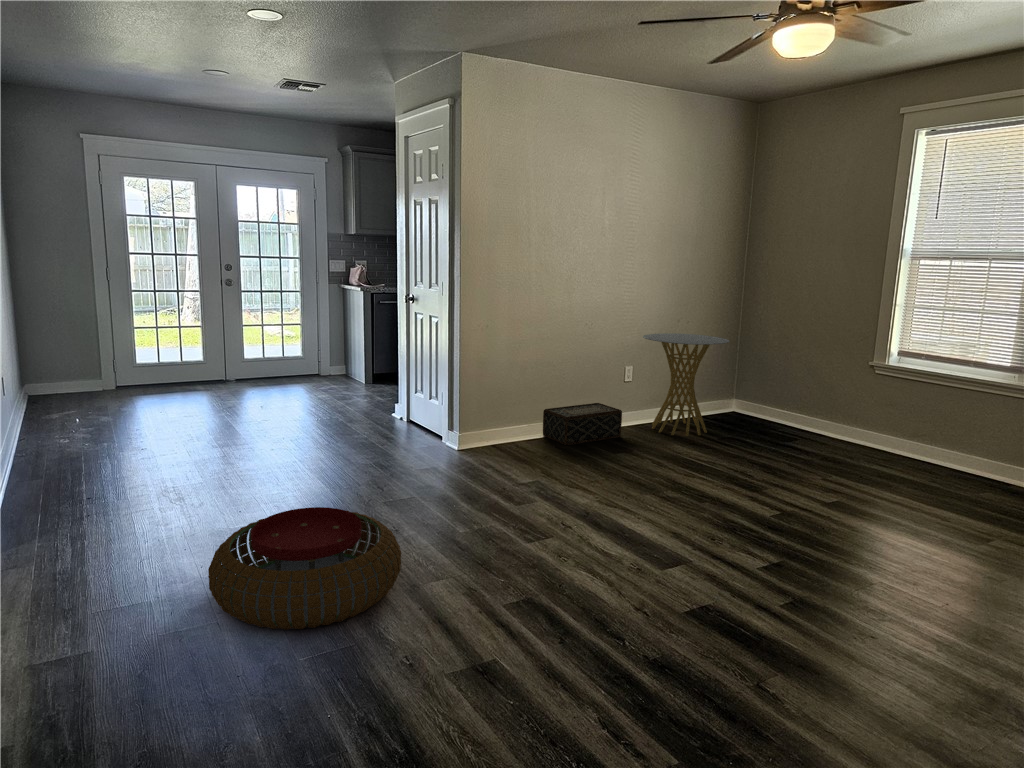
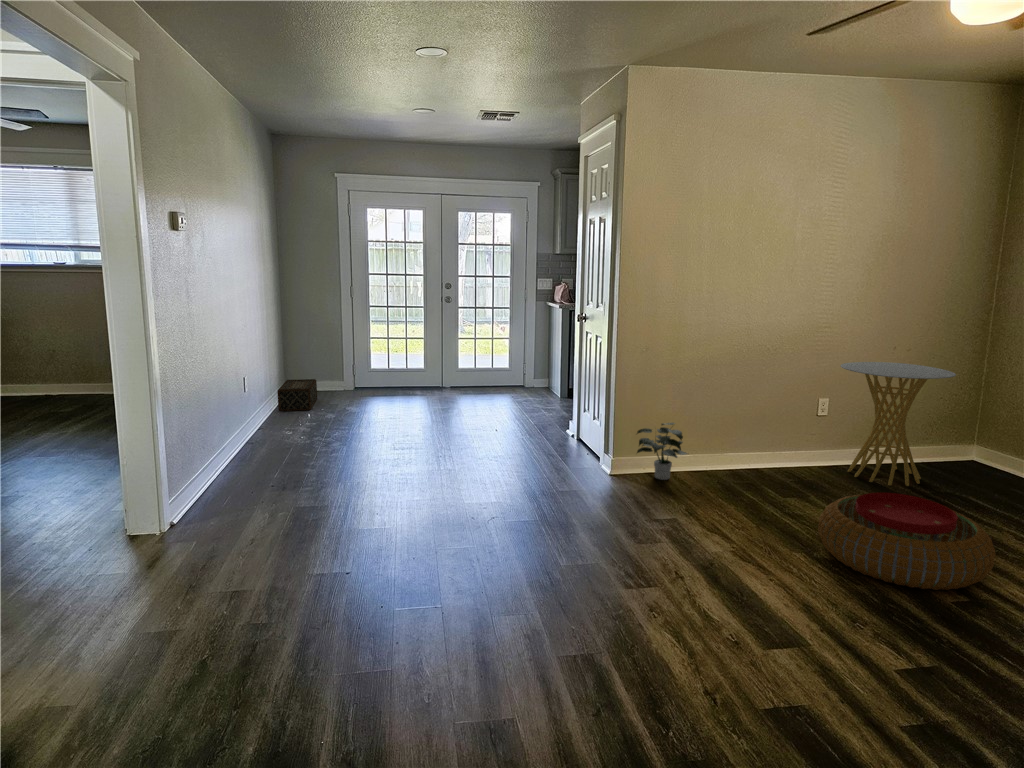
potted plant: none [480,396,530,450] -> present [637,423,687,480]
woven basket: present [543,403,622,445] -> present [277,379,317,411]
pouf: present [208,507,401,630] -> present [818,493,996,590]

